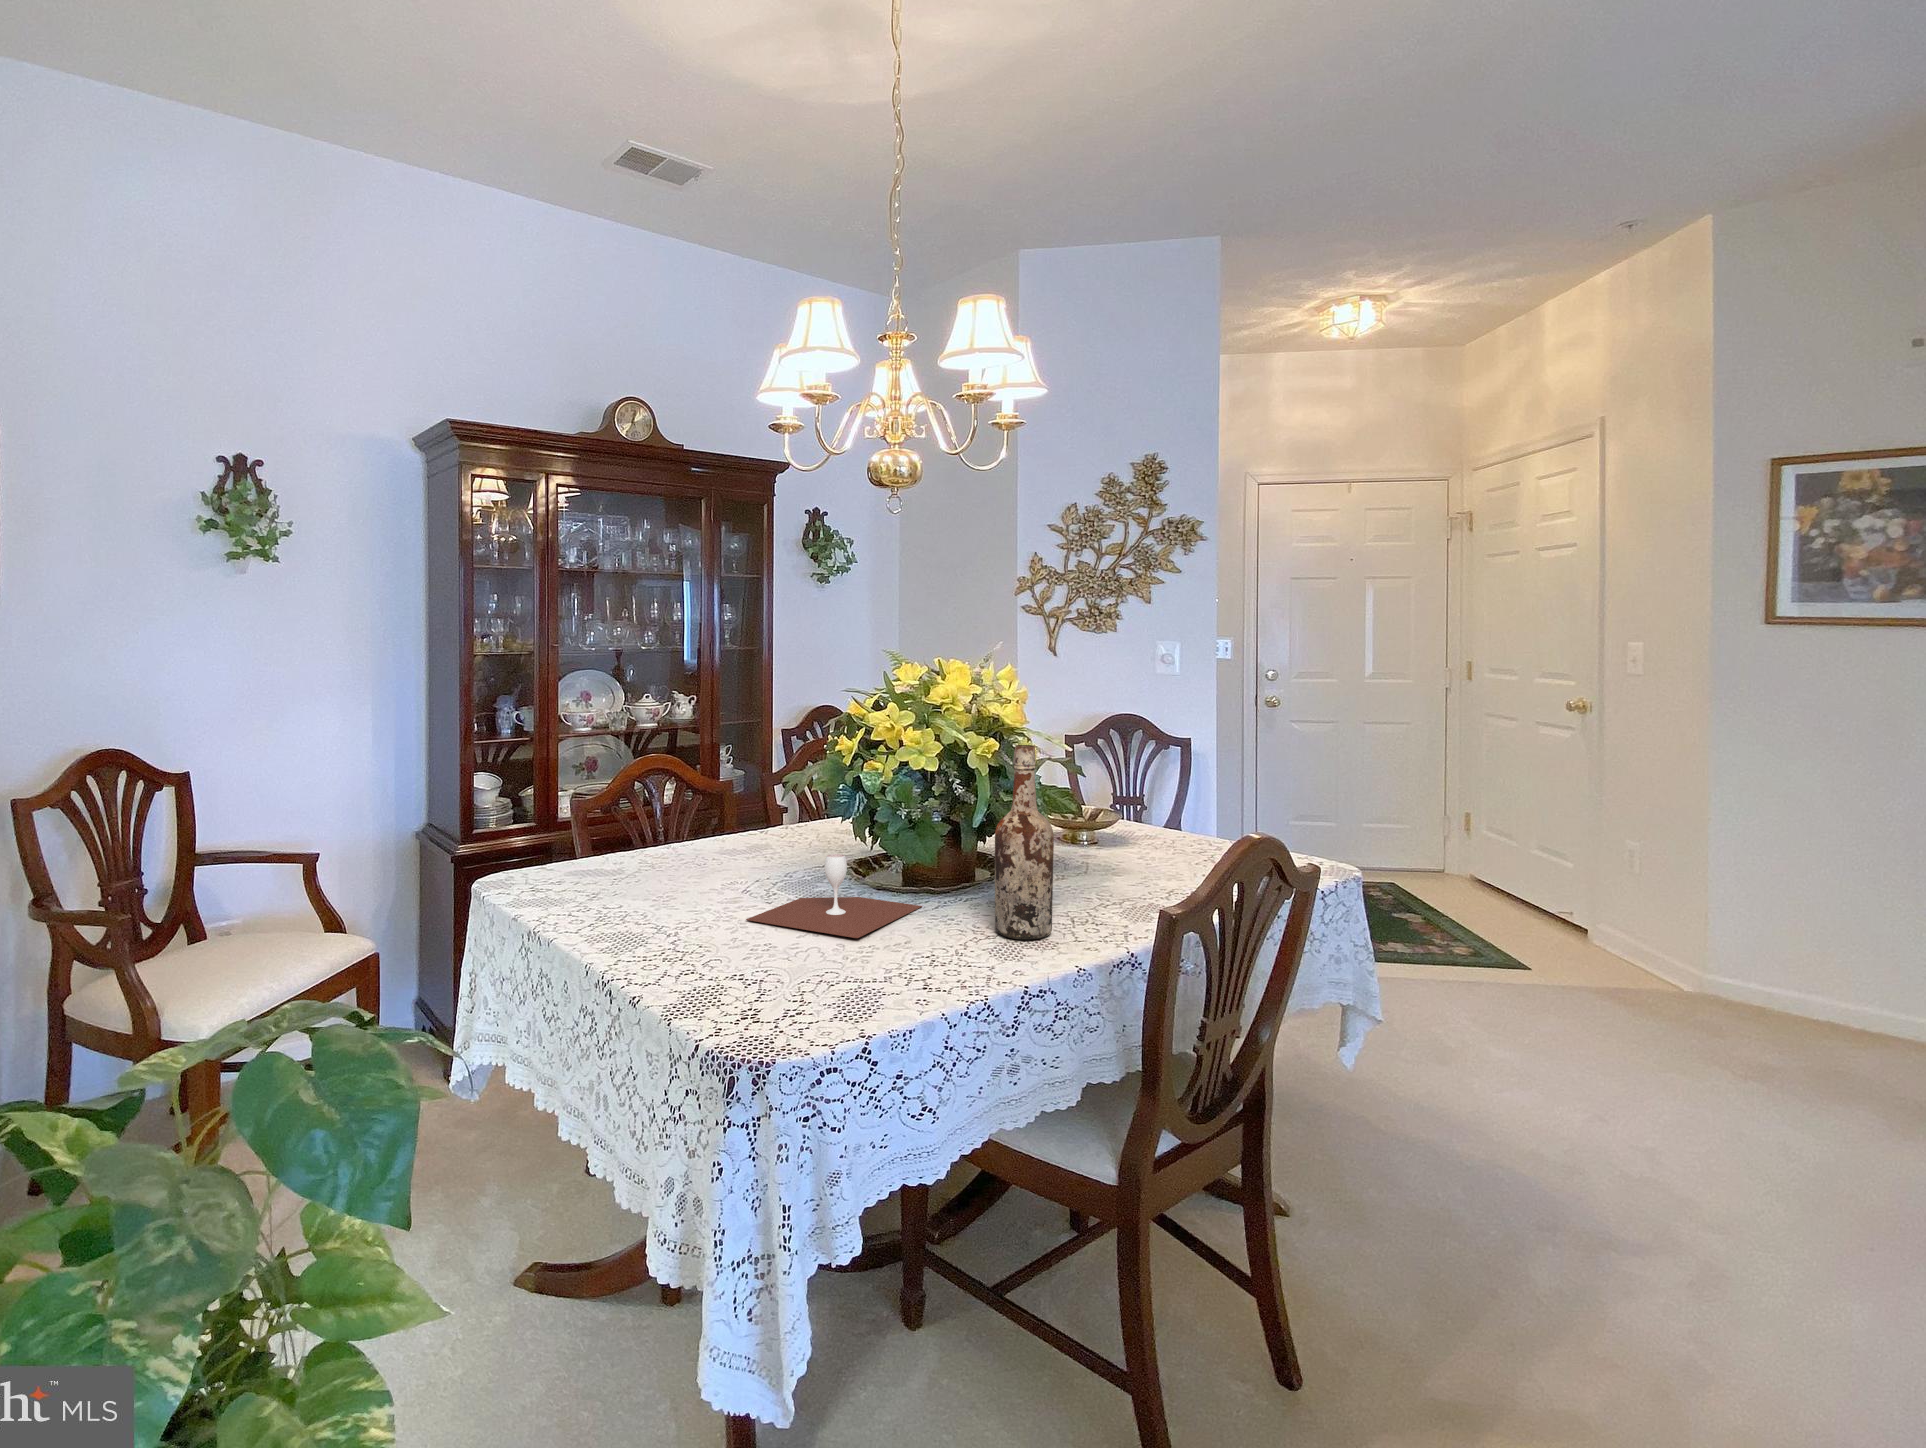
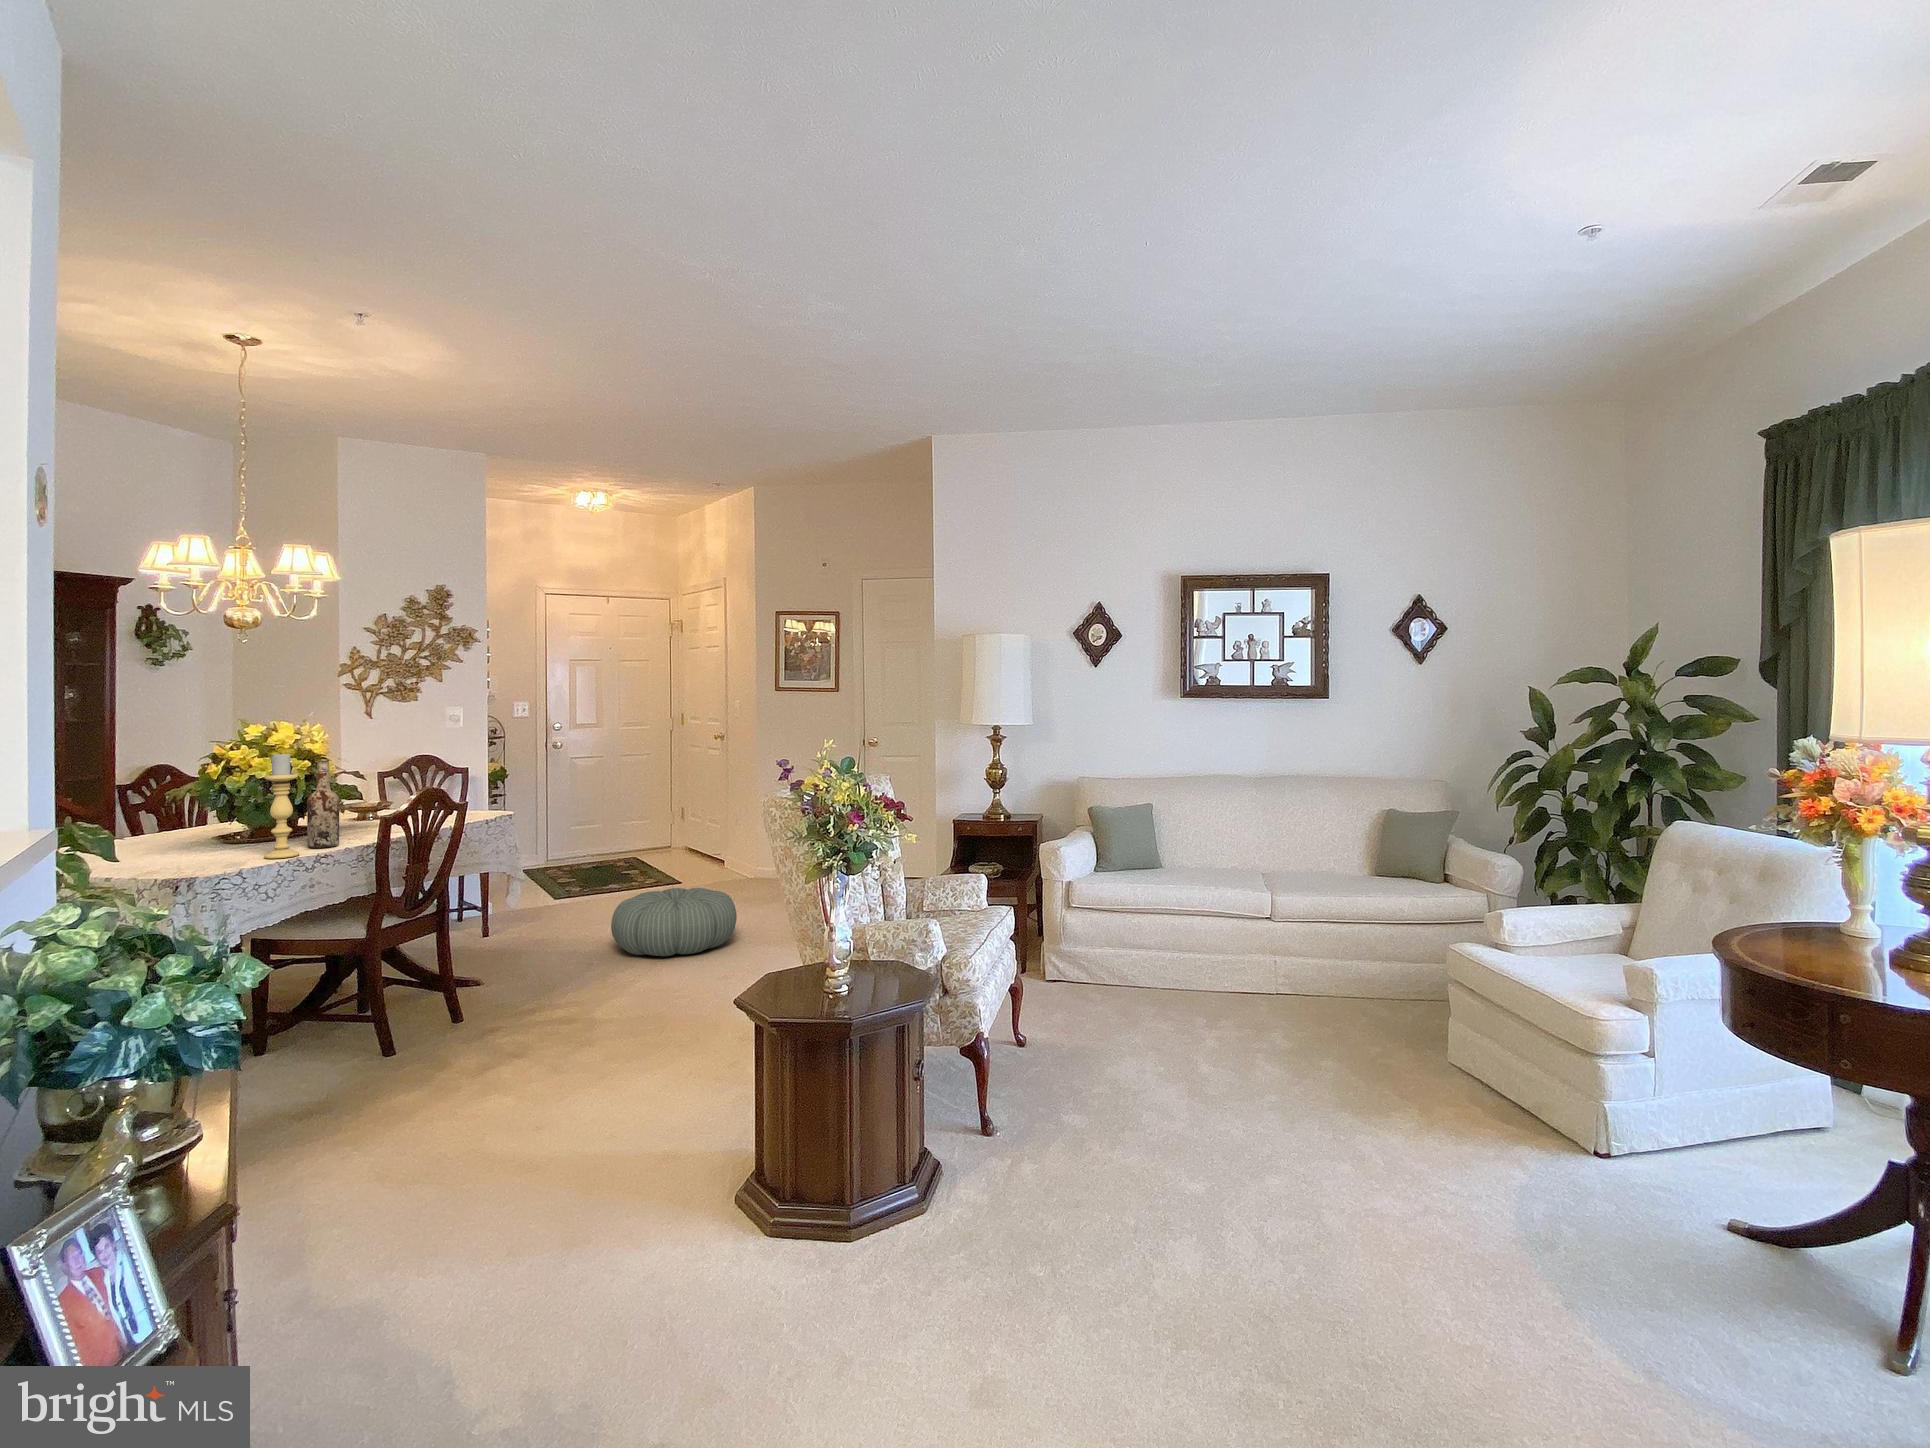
candle holder: none [918,727,982,971] -> present [264,753,299,859]
wine glass: present [746,854,922,938] -> none [153,822,265,858]
pouf: none [1480,1018,1795,1206] -> present [611,888,737,956]

